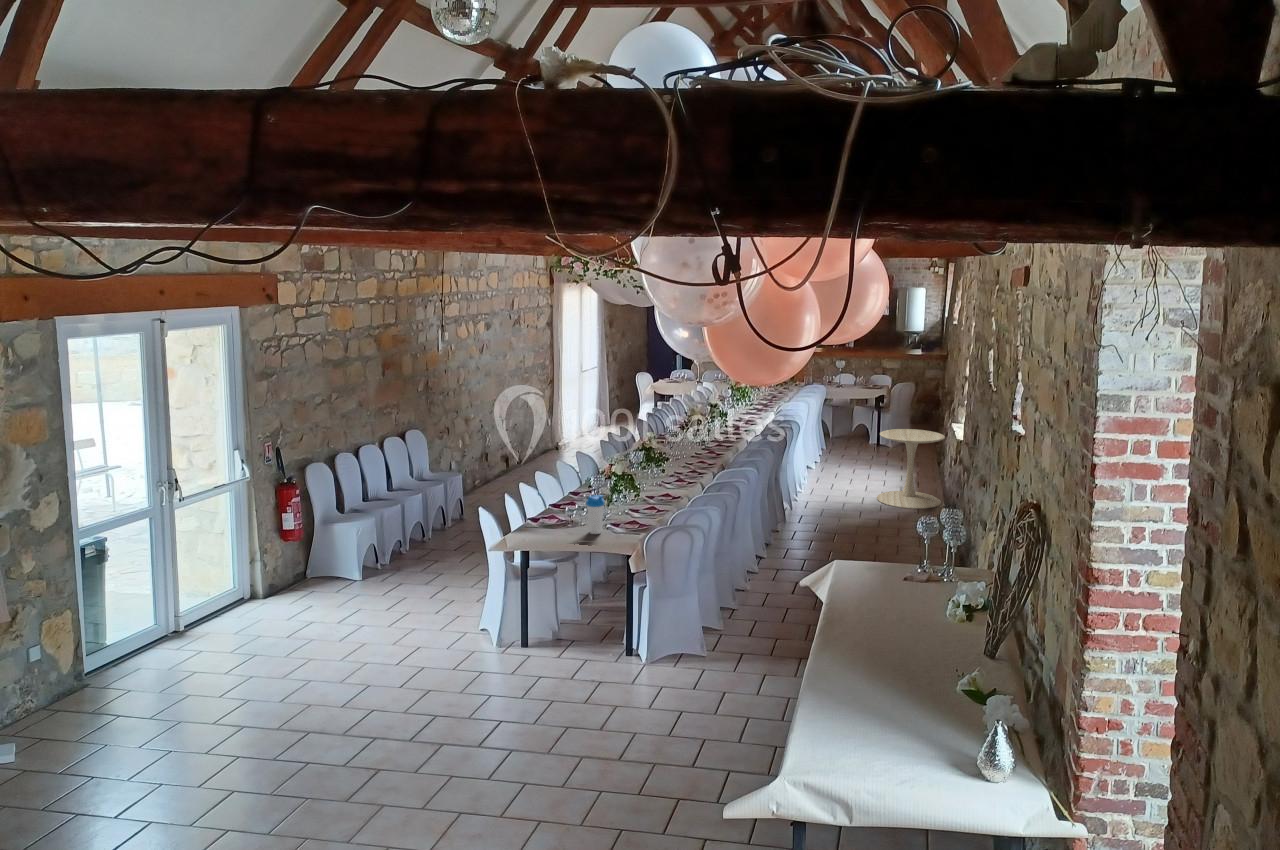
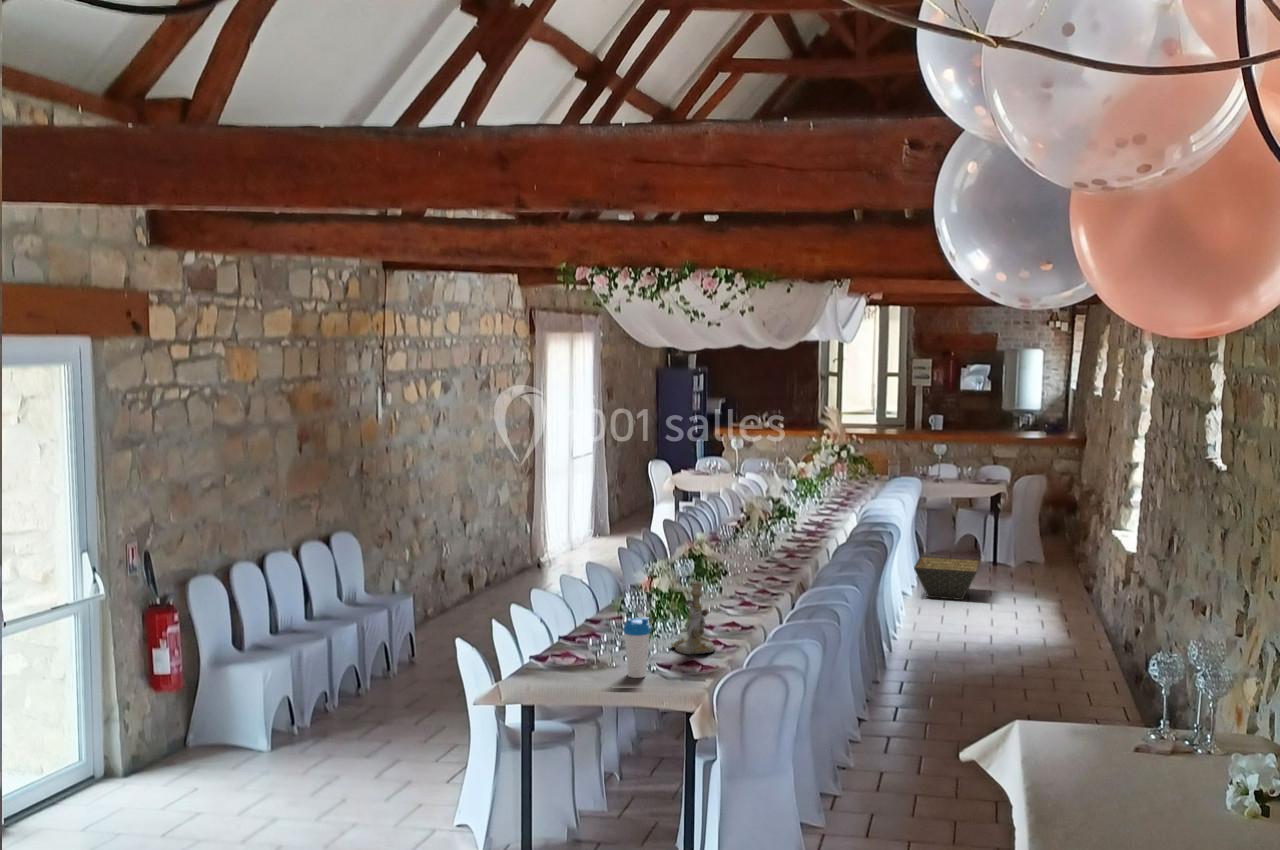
pedestal table: present [877,429,945,509] -> none [1013,535,1112,651]
basket: none [814,442,862,473] -> present [914,556,980,600]
candlestick: none [622,470,652,518] -> present [671,581,715,654]

